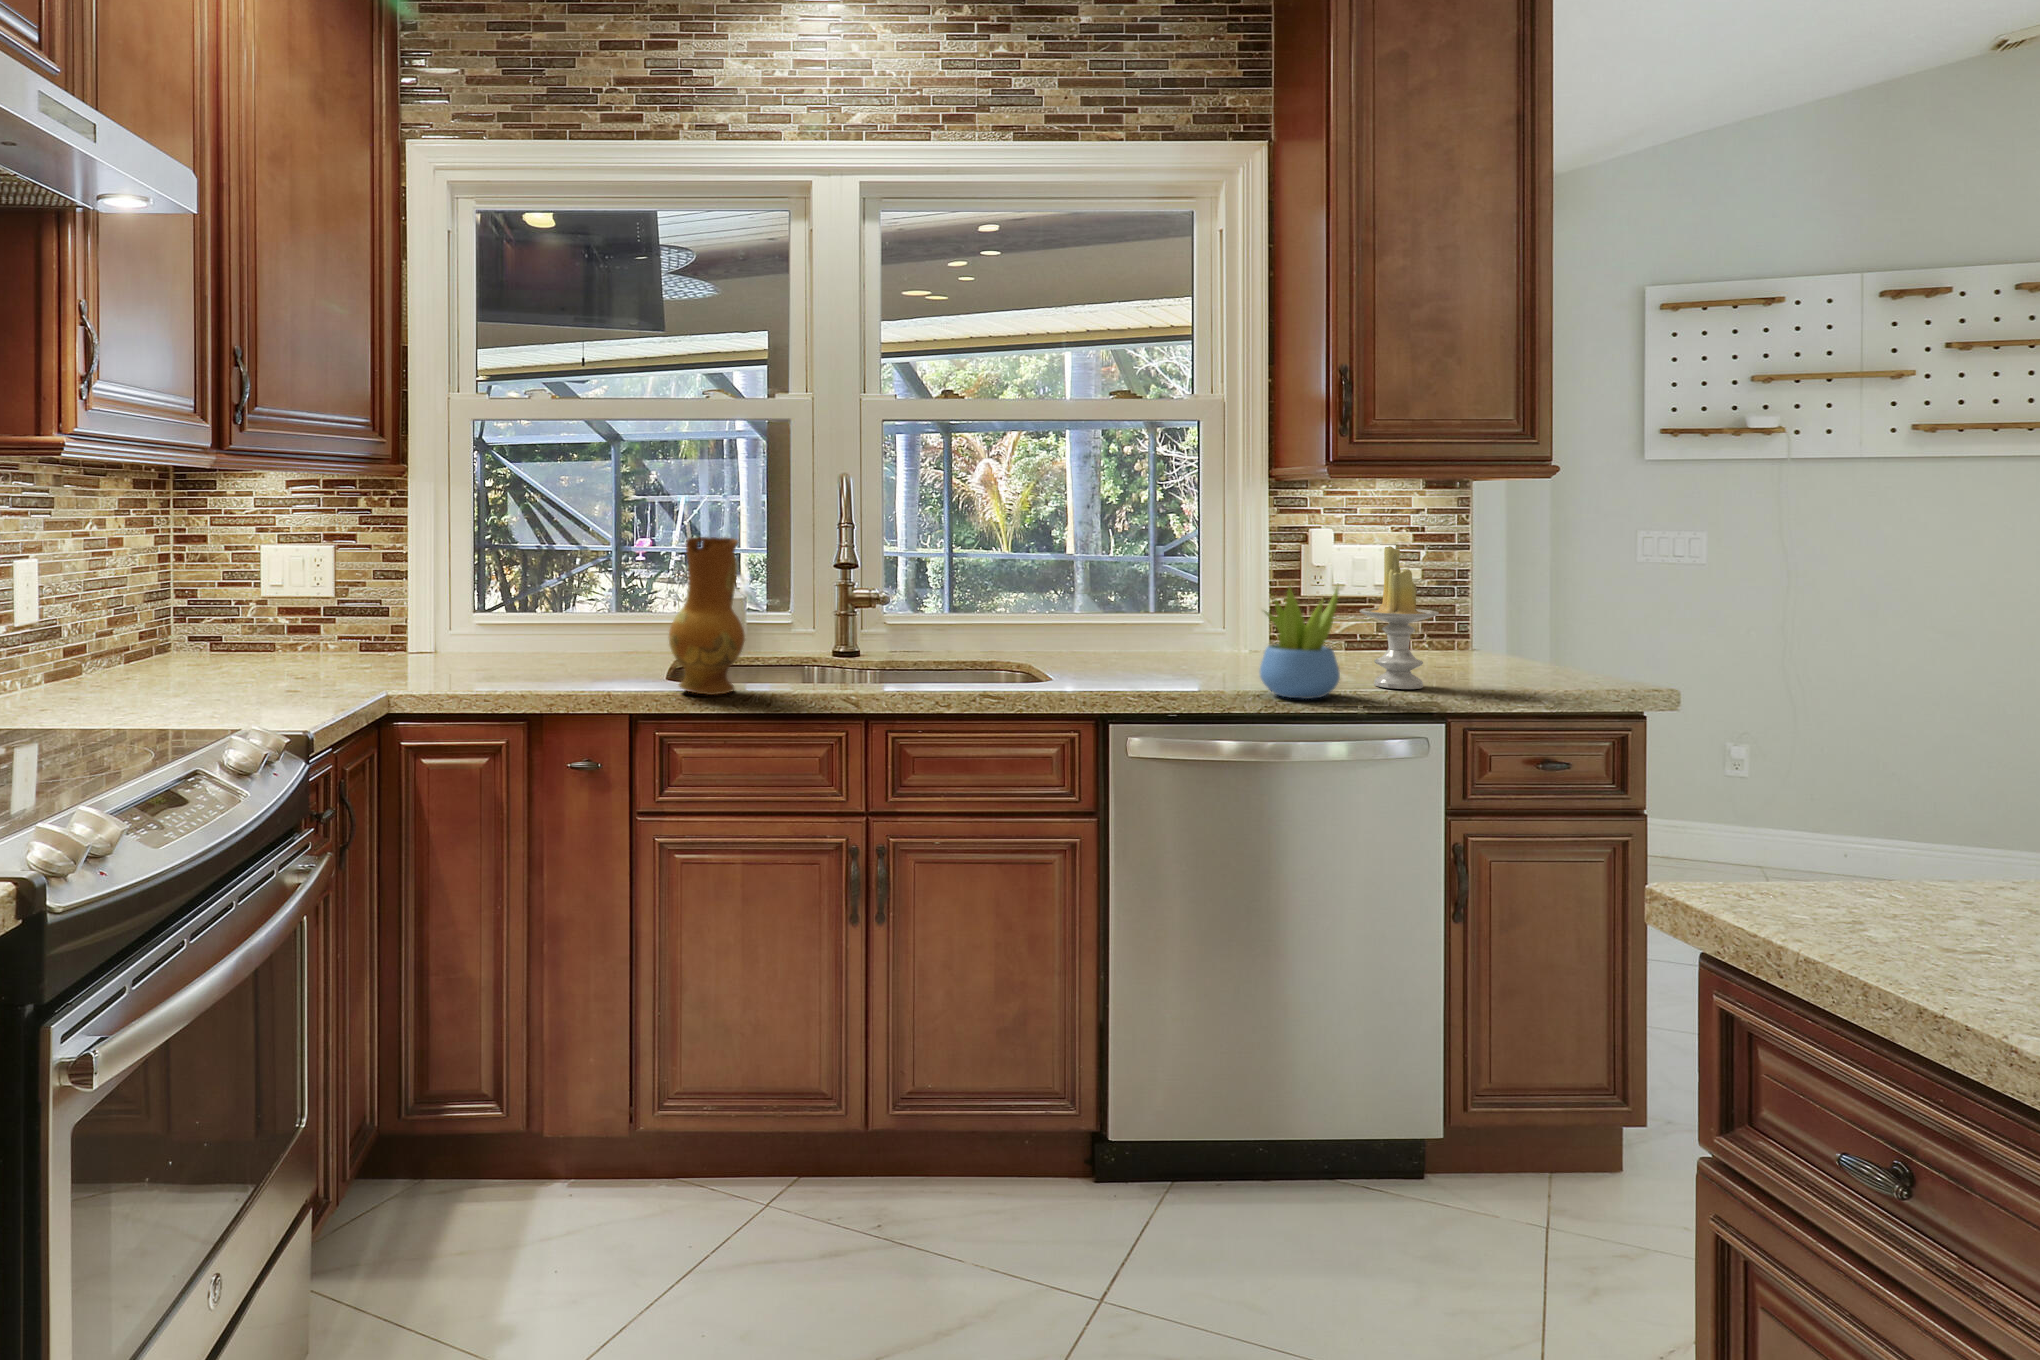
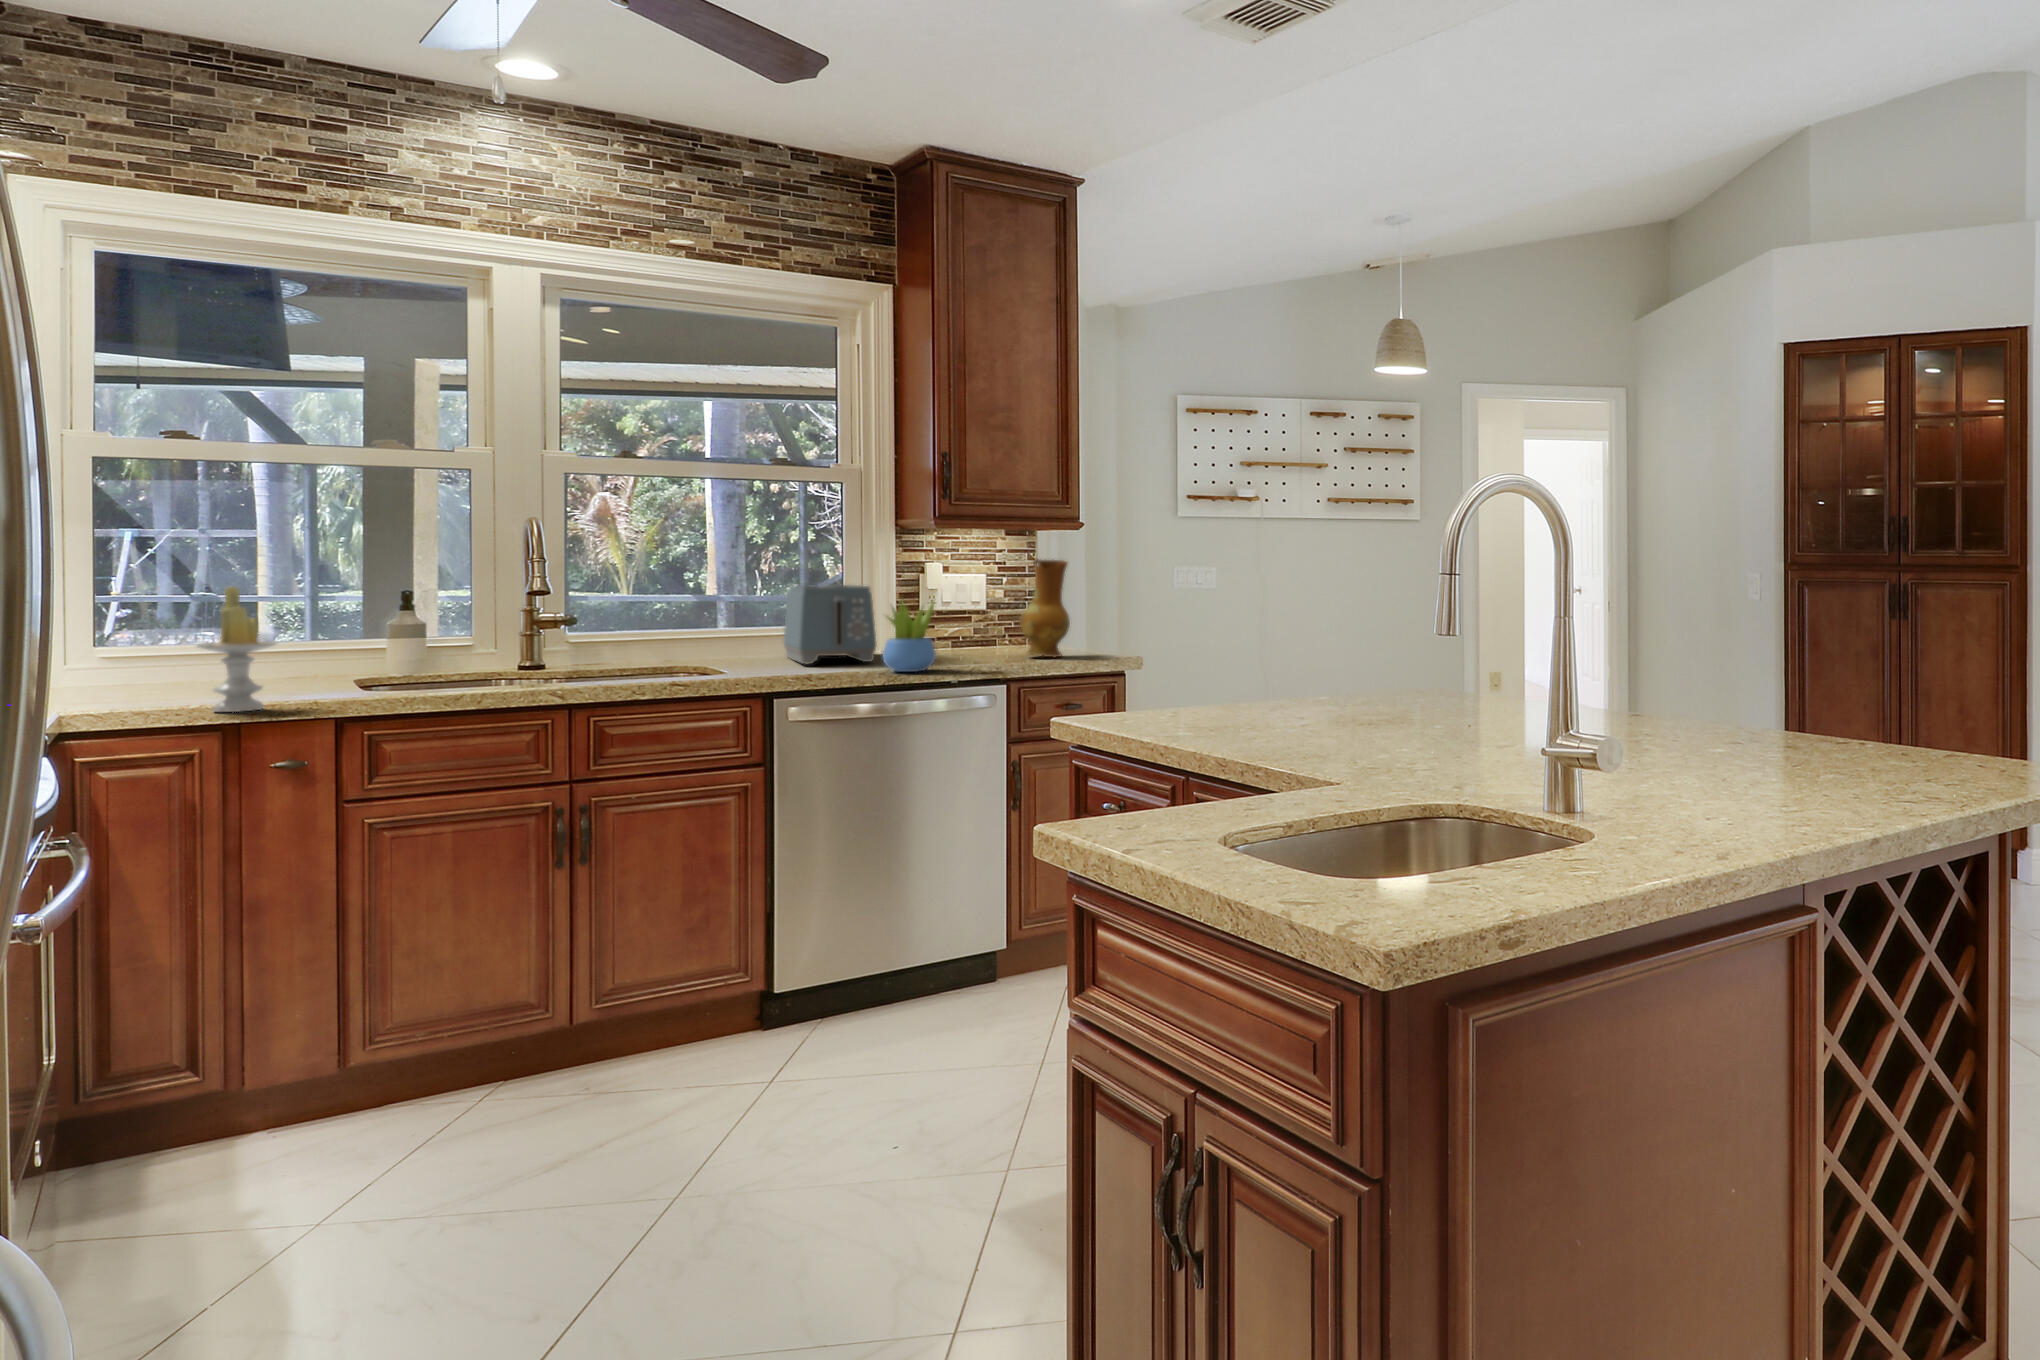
ceramic jug: present [669,537,745,695] -> present [1020,559,1070,657]
candle: present [1360,546,1439,689] -> present [197,587,277,712]
toaster: none [1123,556,1247,671] -> present [784,585,877,664]

